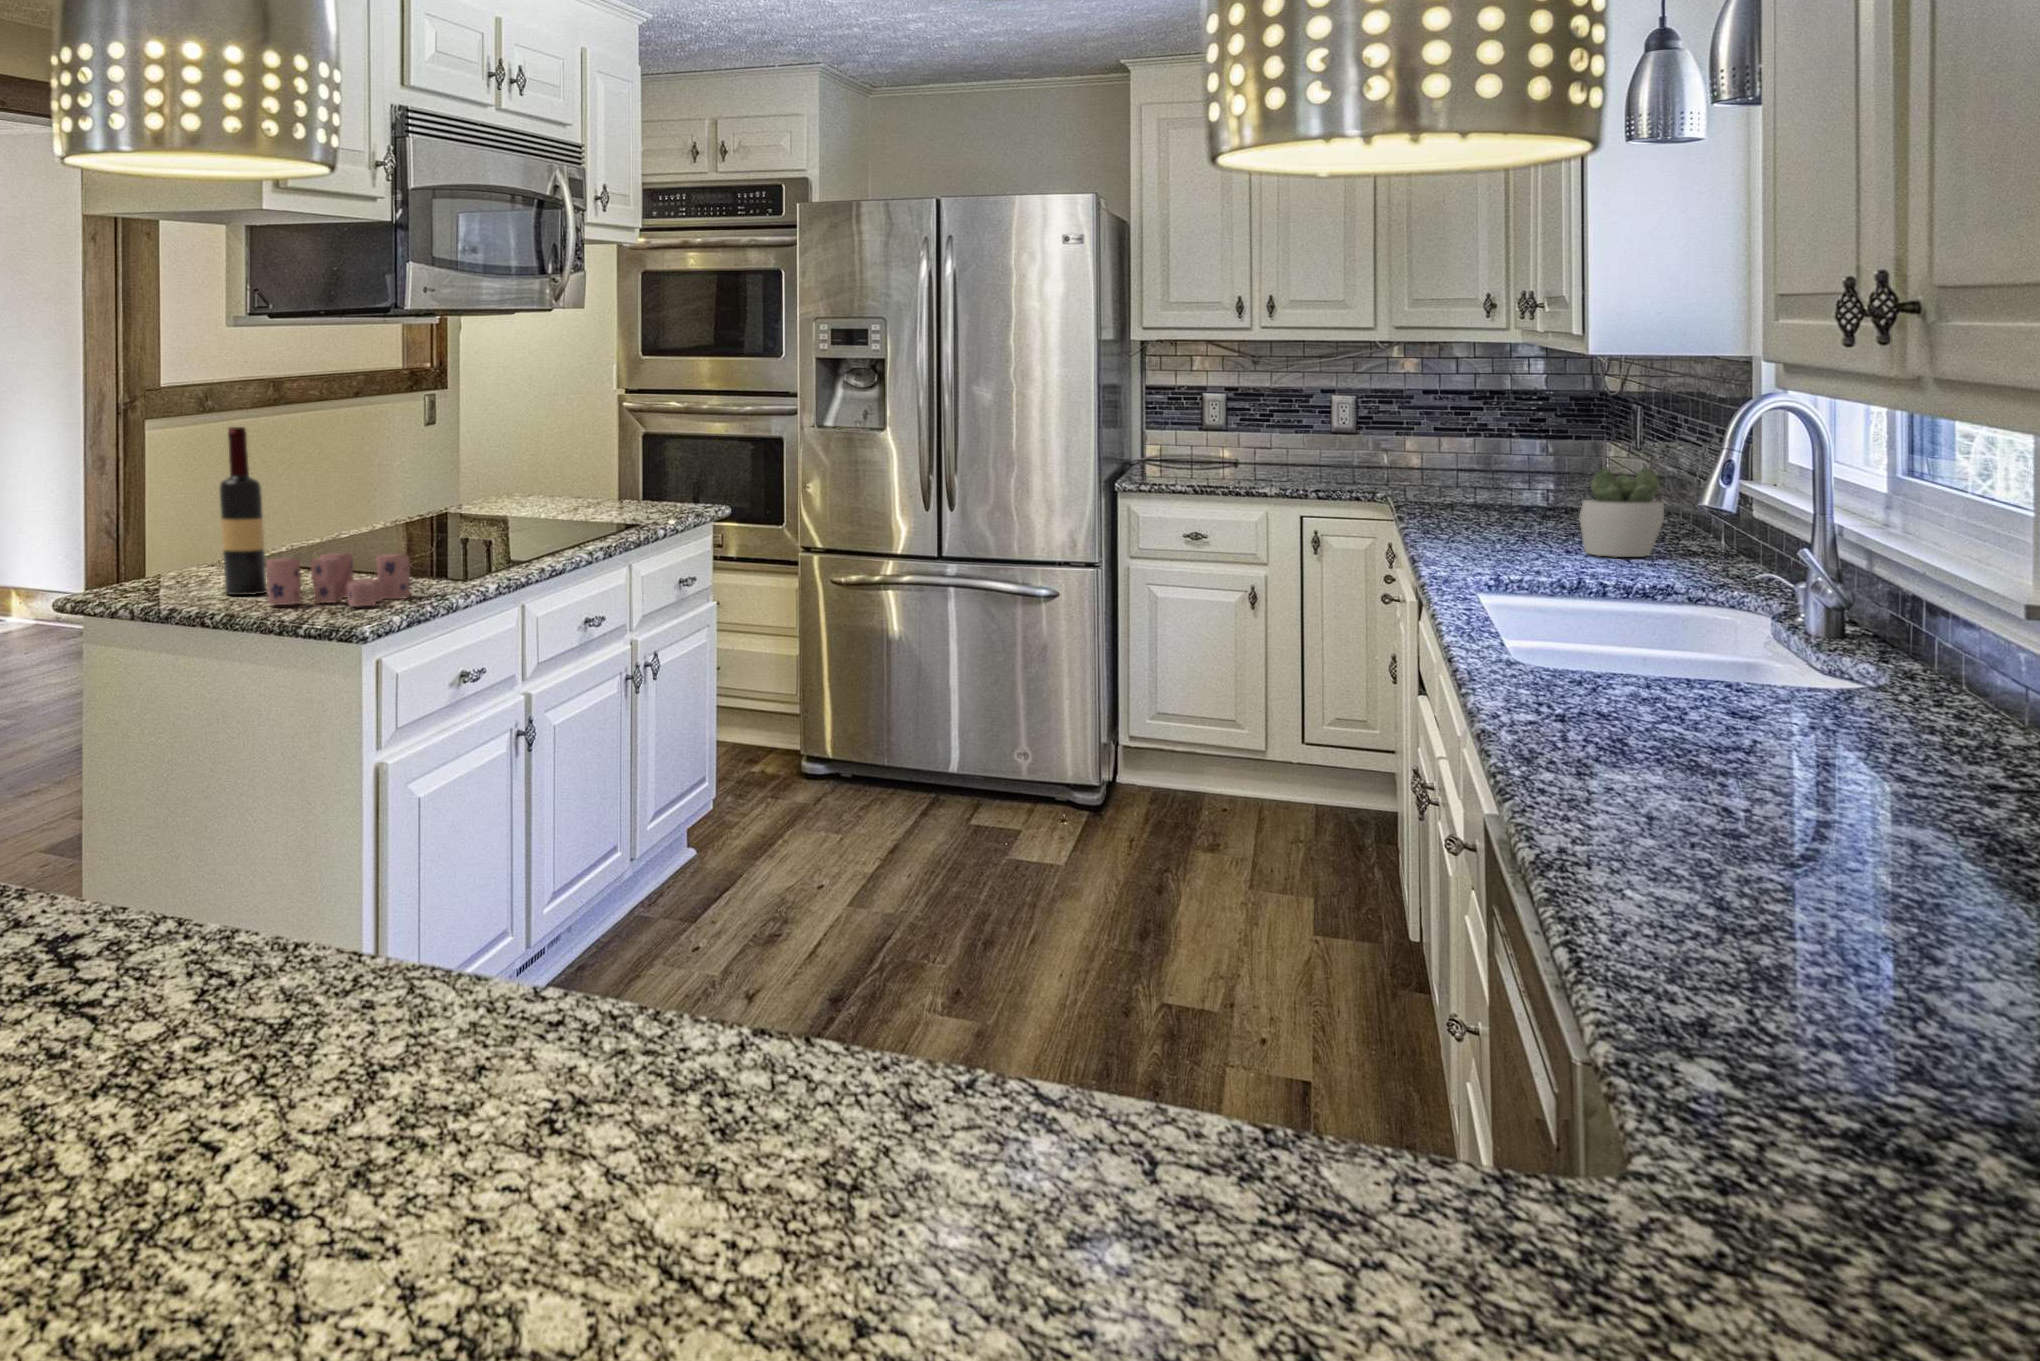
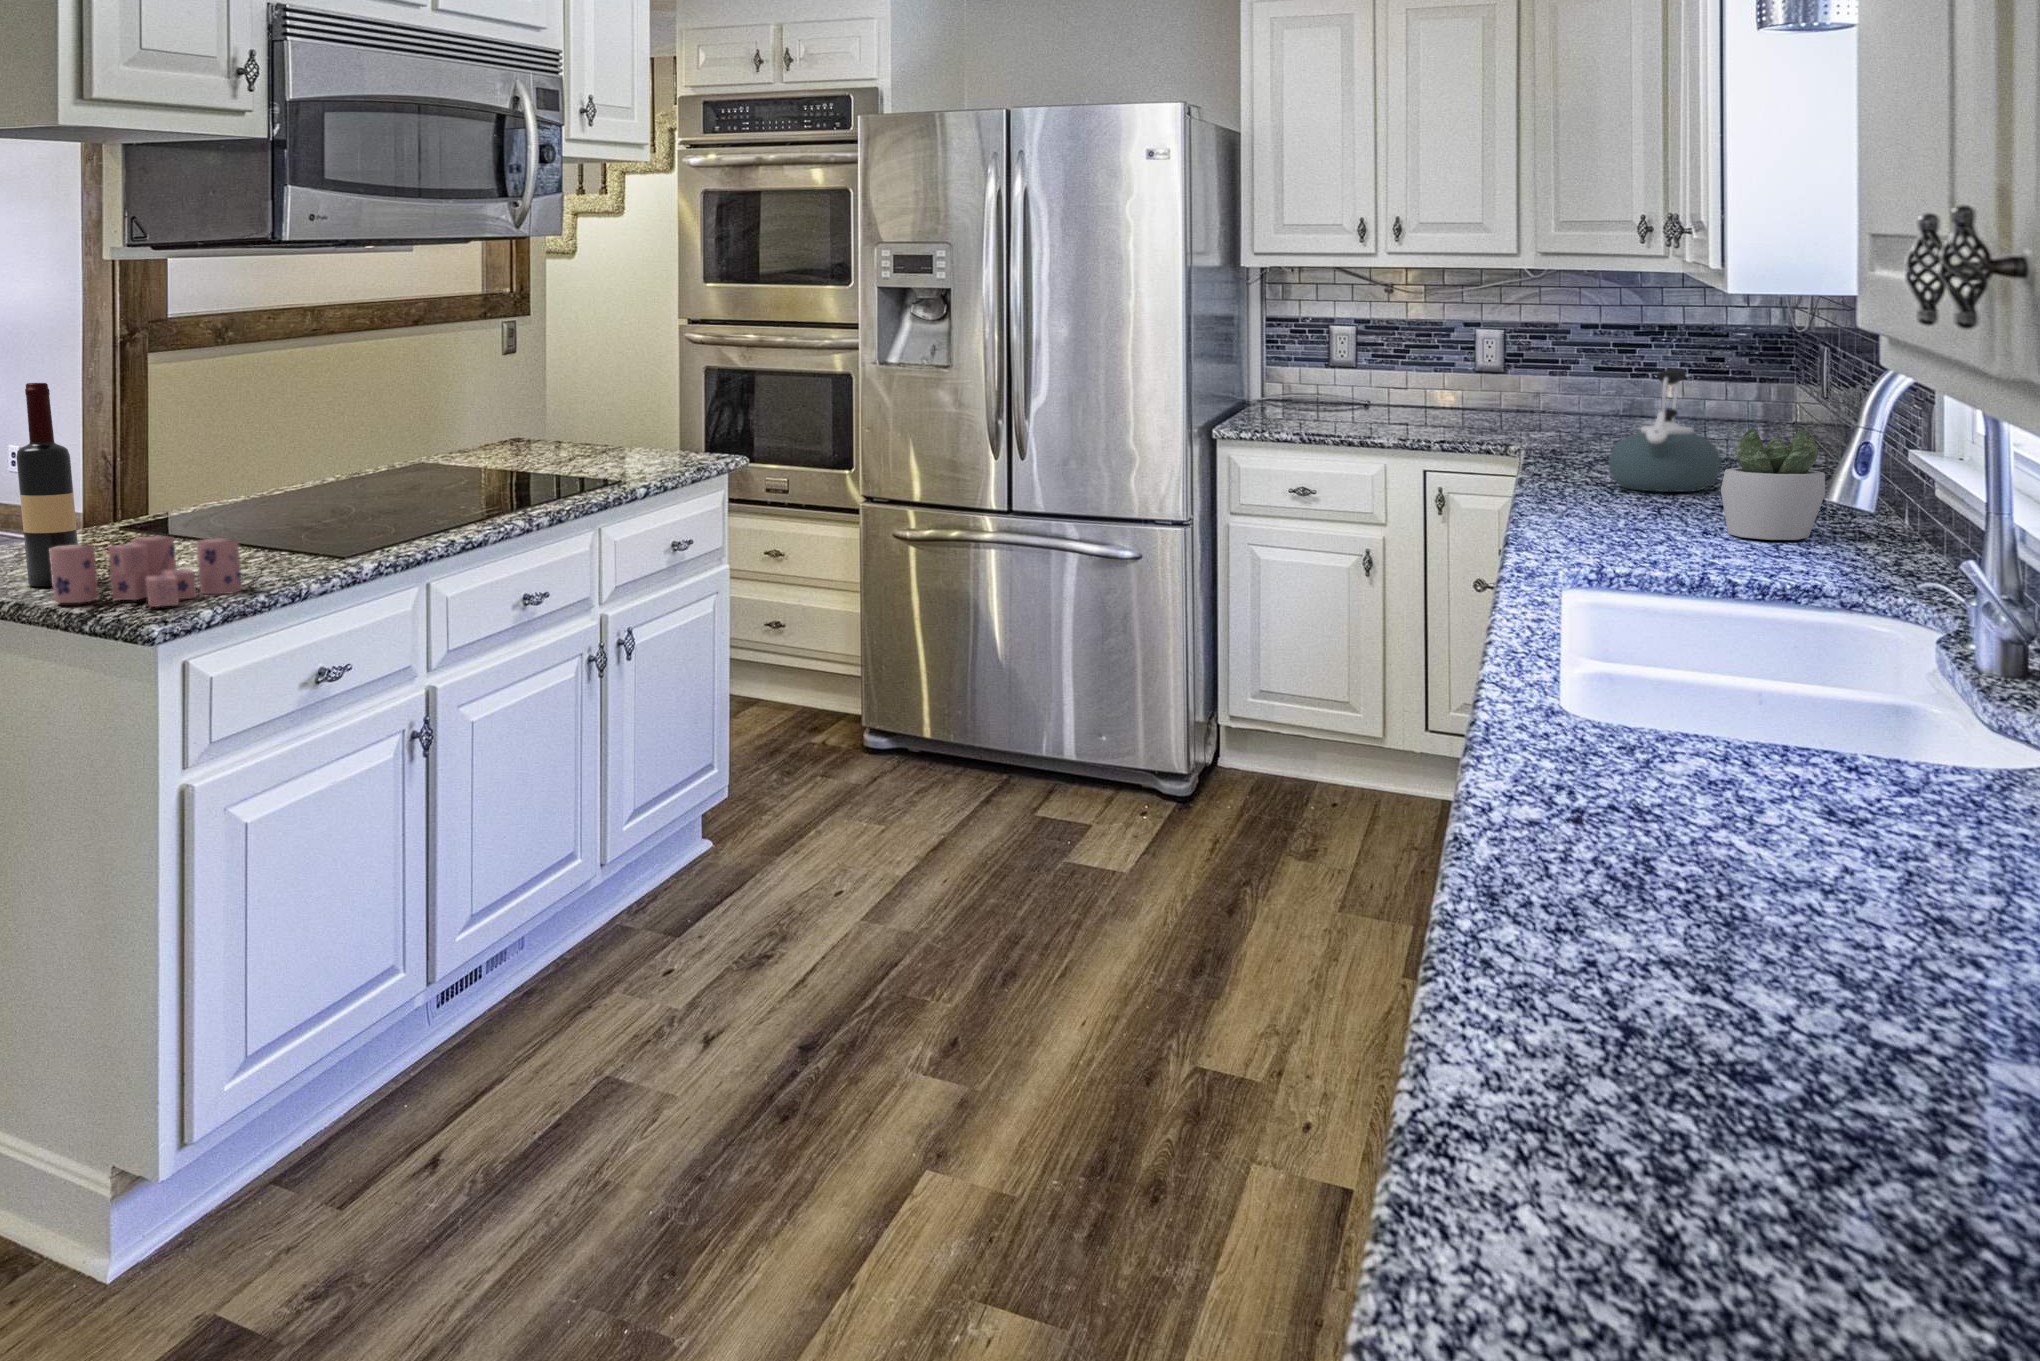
kettle: none [1472,424,1565,525] -> present [1609,369,1721,492]

